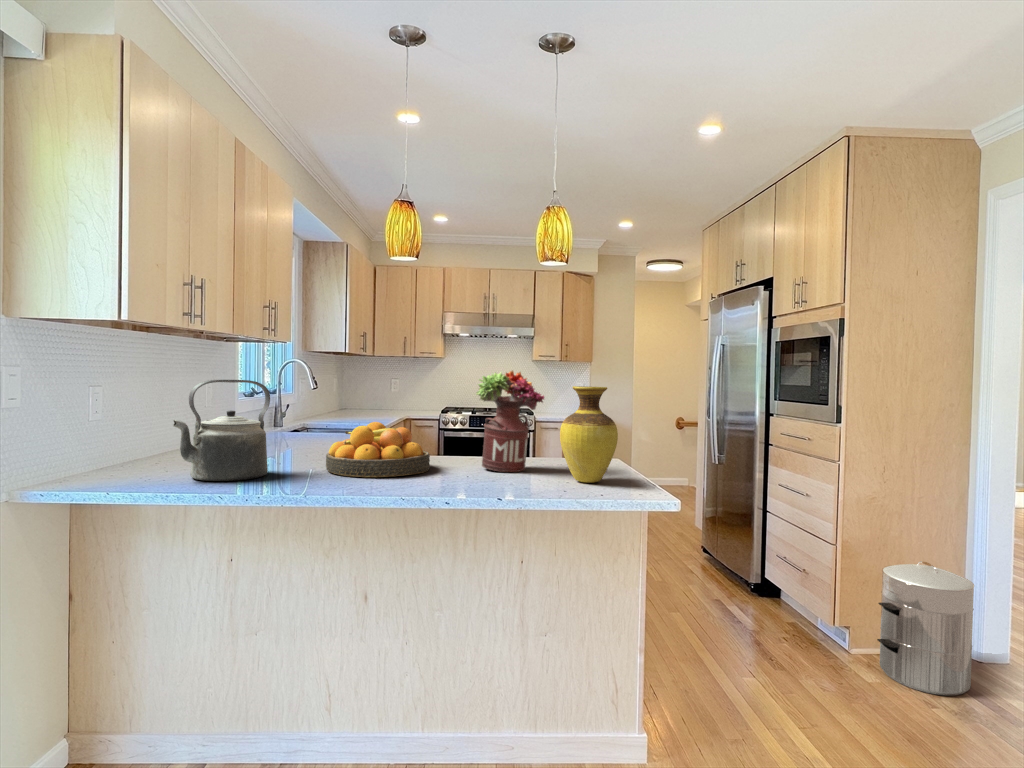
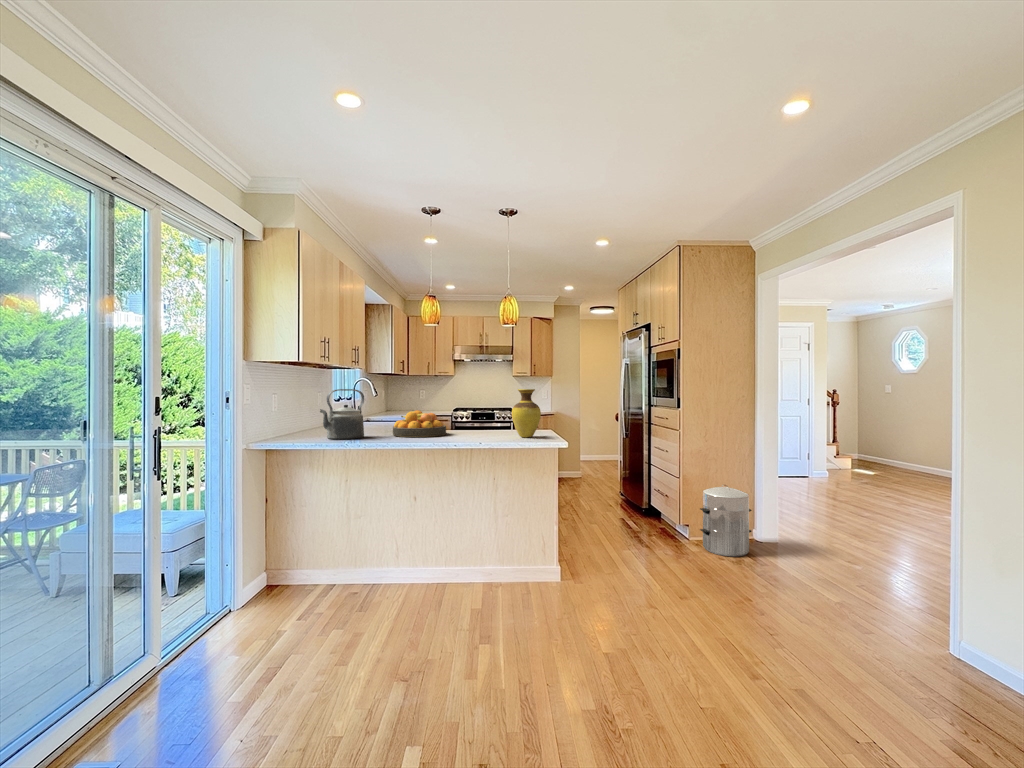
flower arrangement: present [477,371,544,472] -> none [470,382,506,435]

